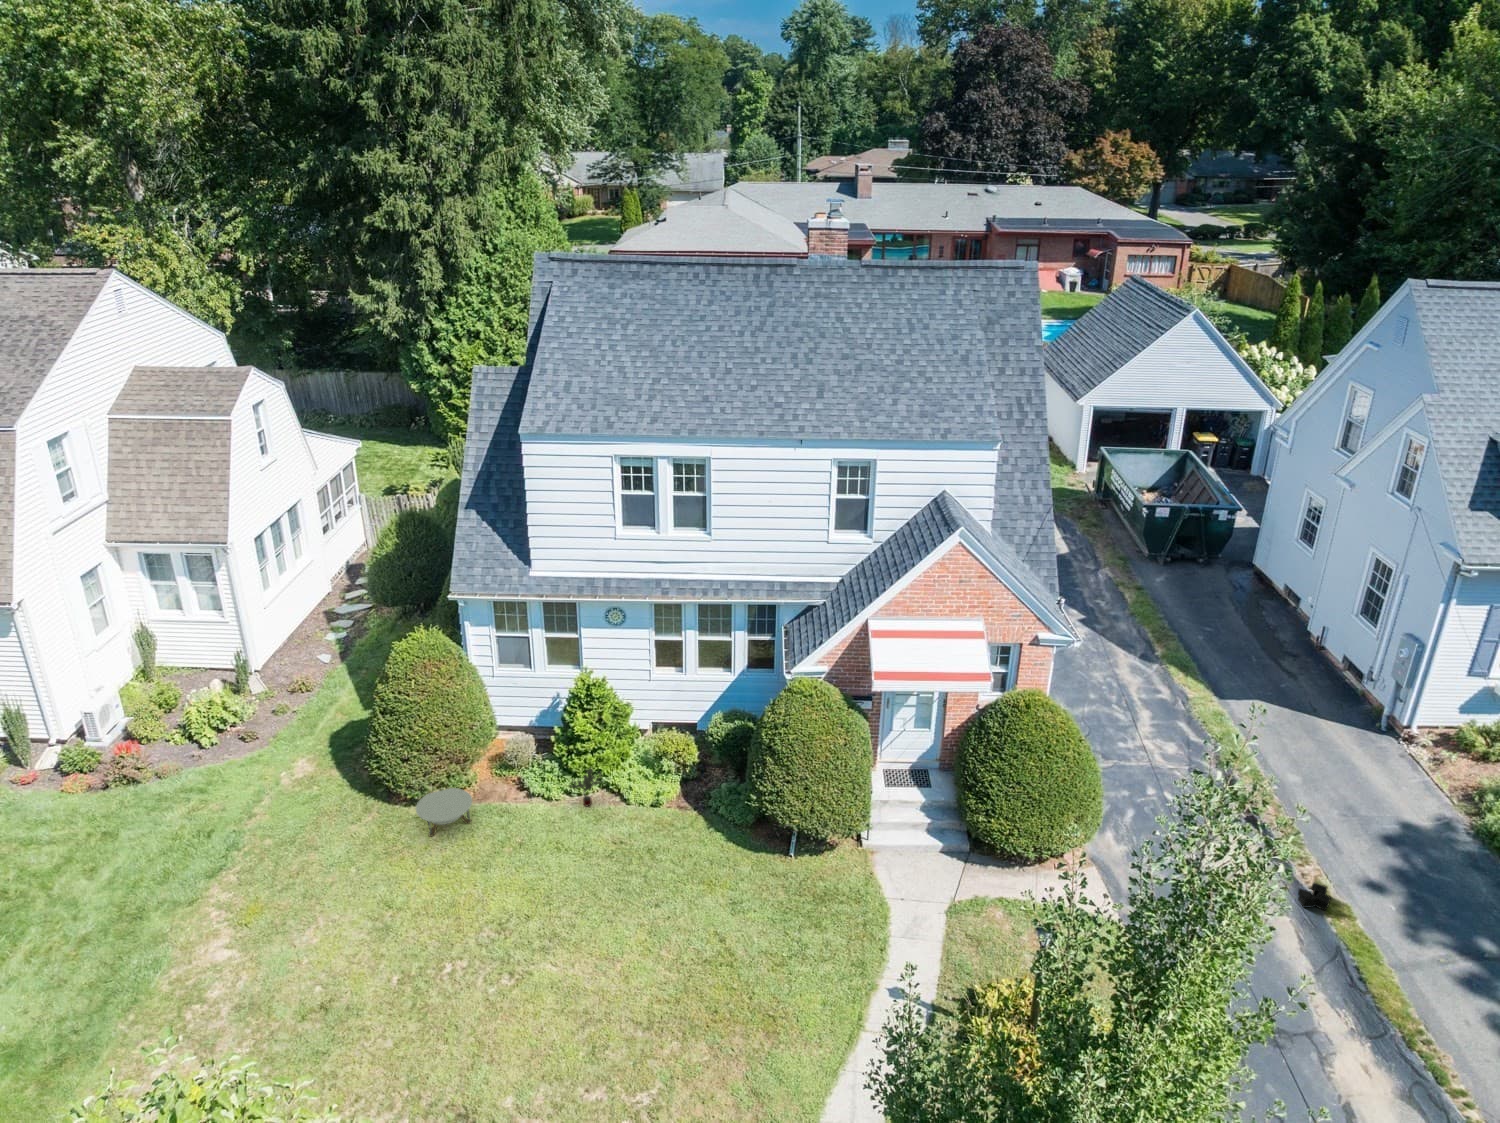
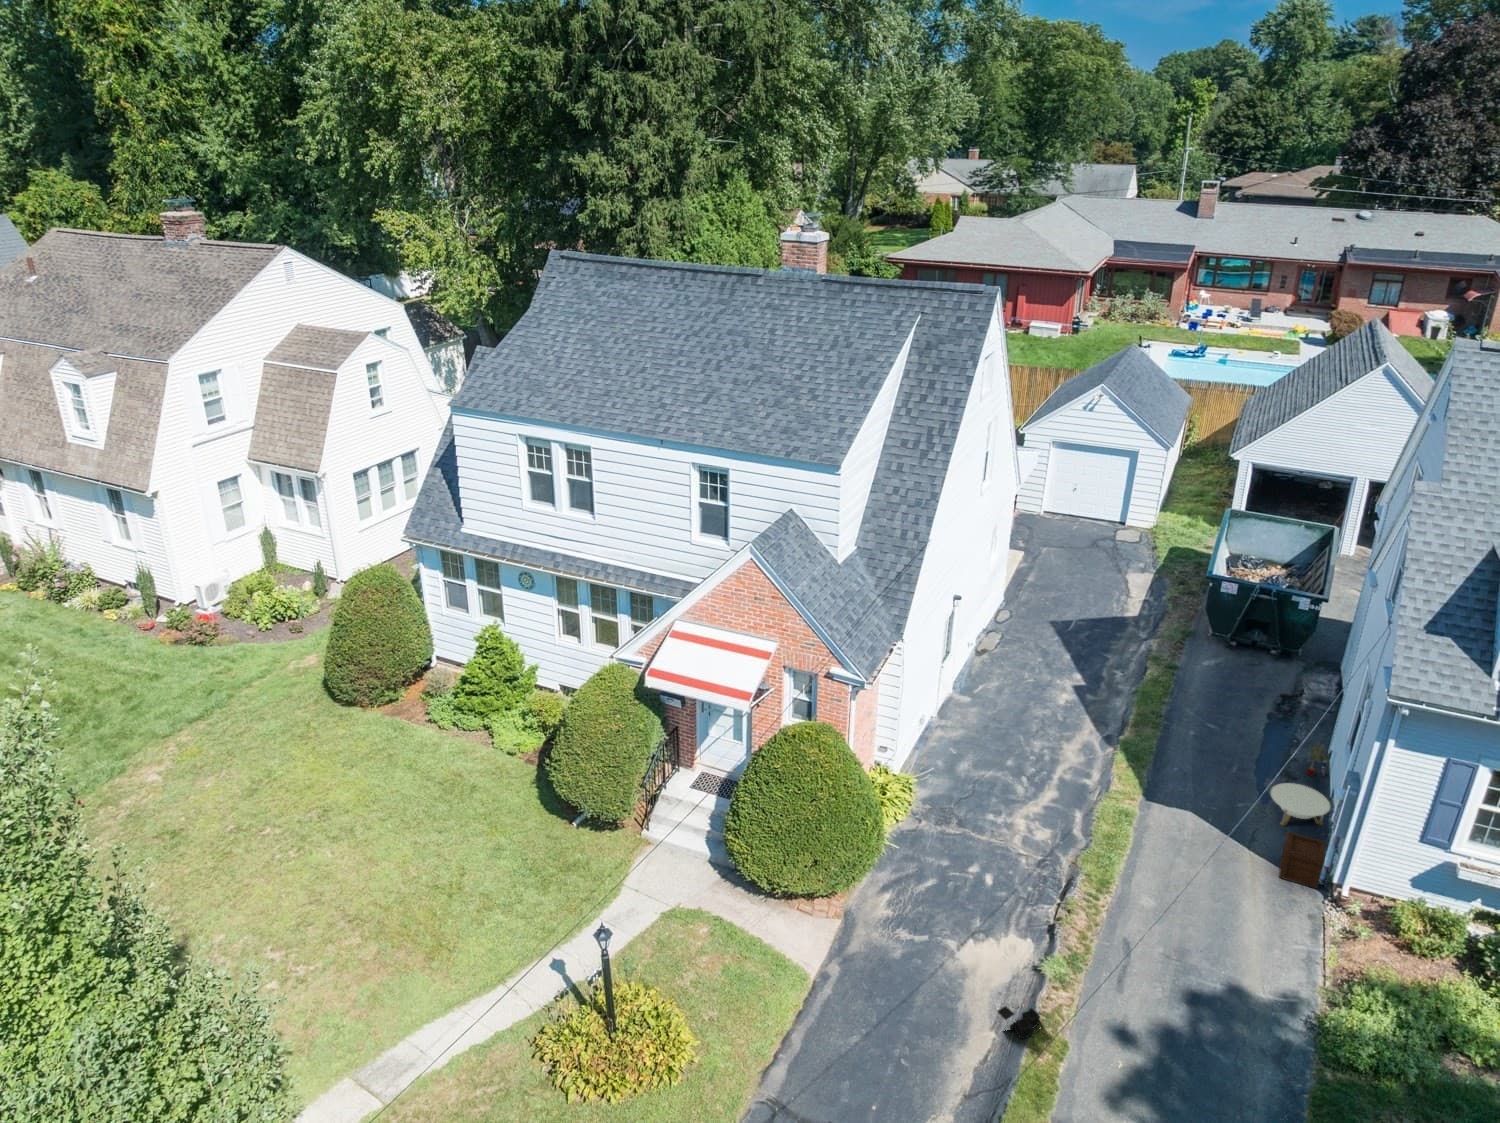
wooden crate: none [1349,694,1398,733] -> present [1279,832,1326,888]
potted tree: present [570,767,602,806] -> present [1307,743,1329,776]
round table: present [416,788,472,837] -> present [1271,783,1330,826]

